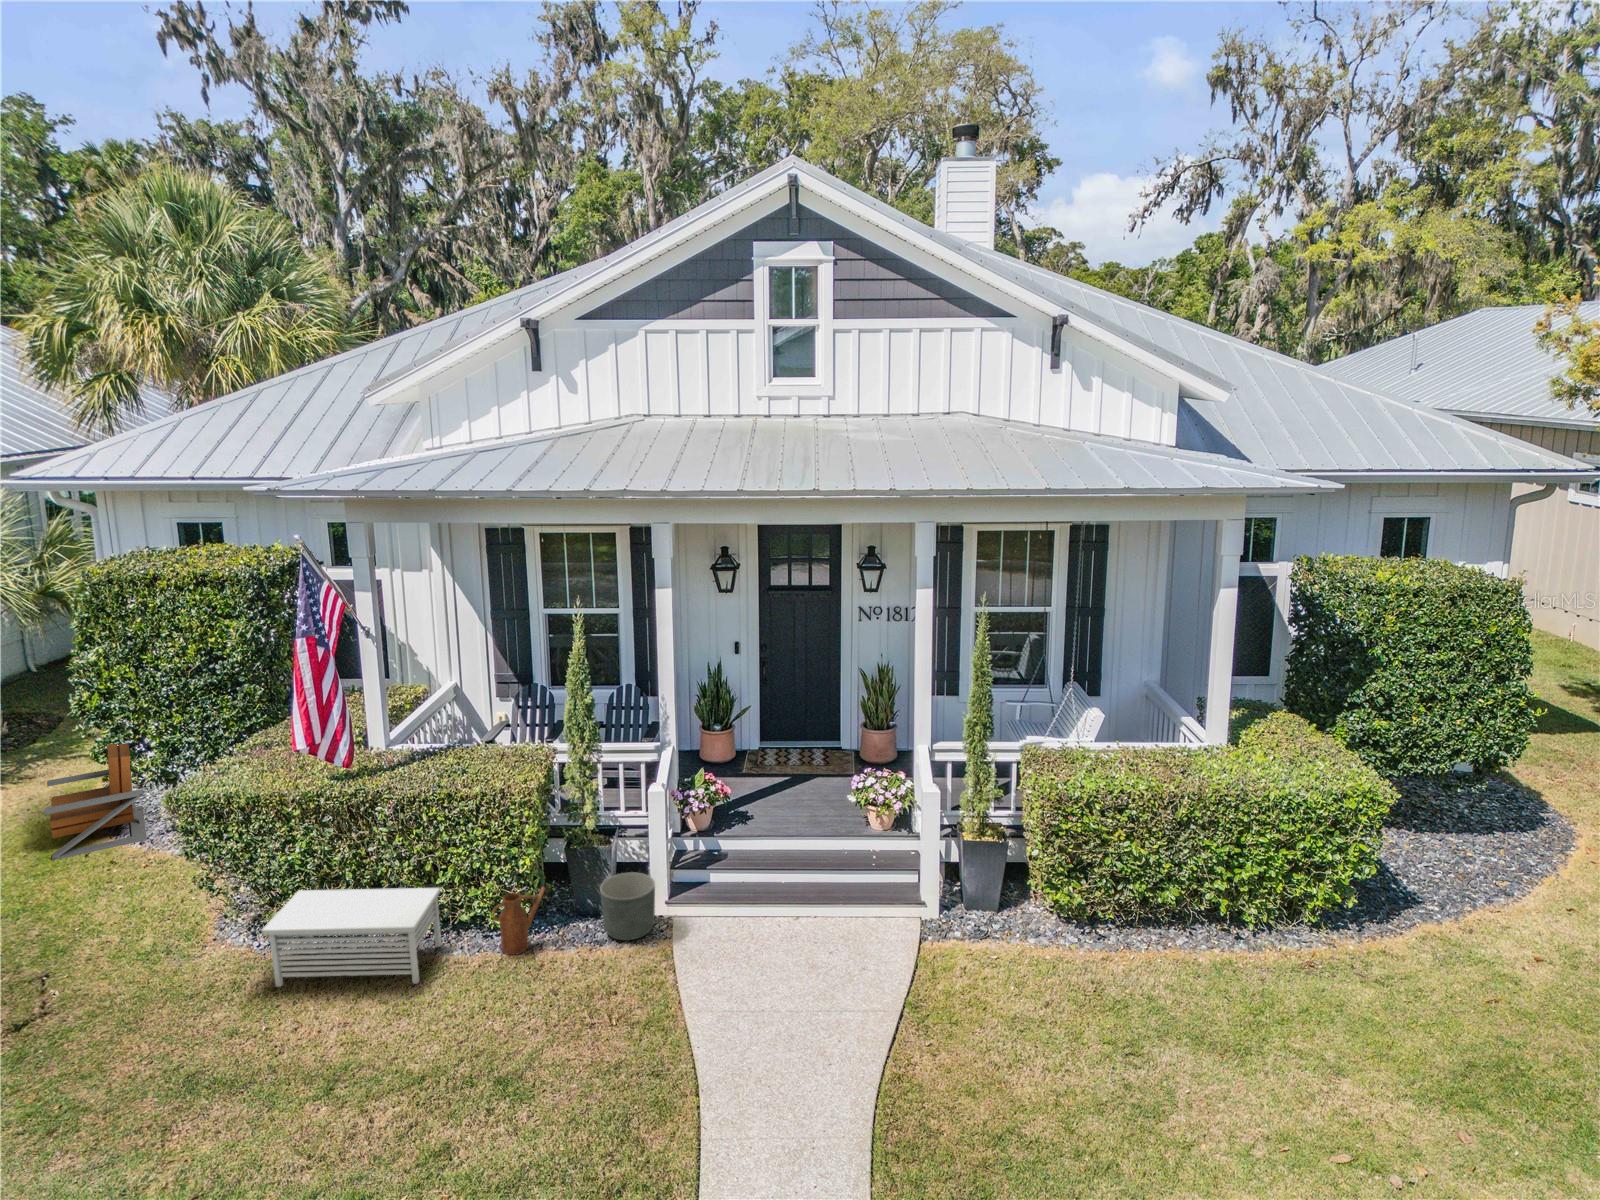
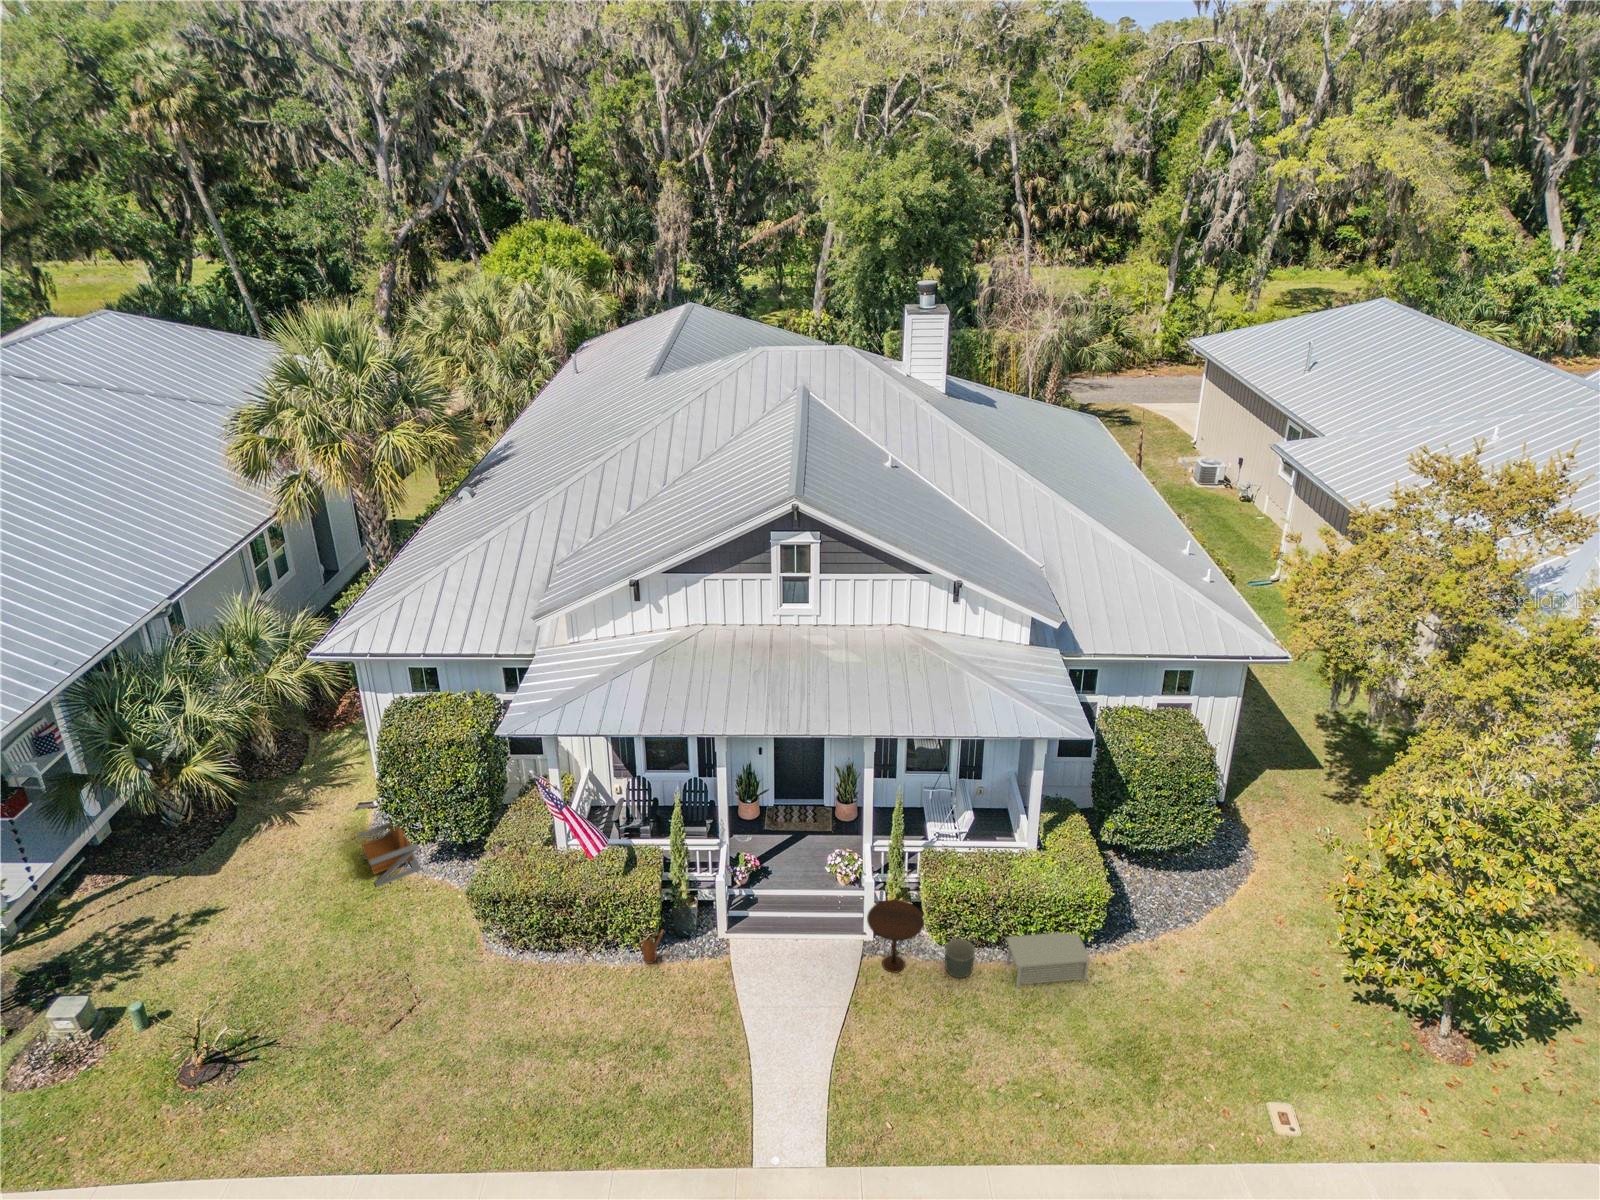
pedestal table: none [934,822,1046,963] -> present [867,899,924,973]
planter: present [600,873,655,940] -> present [945,939,975,978]
storage bench: present [262,888,441,987] -> present [1006,932,1091,989]

